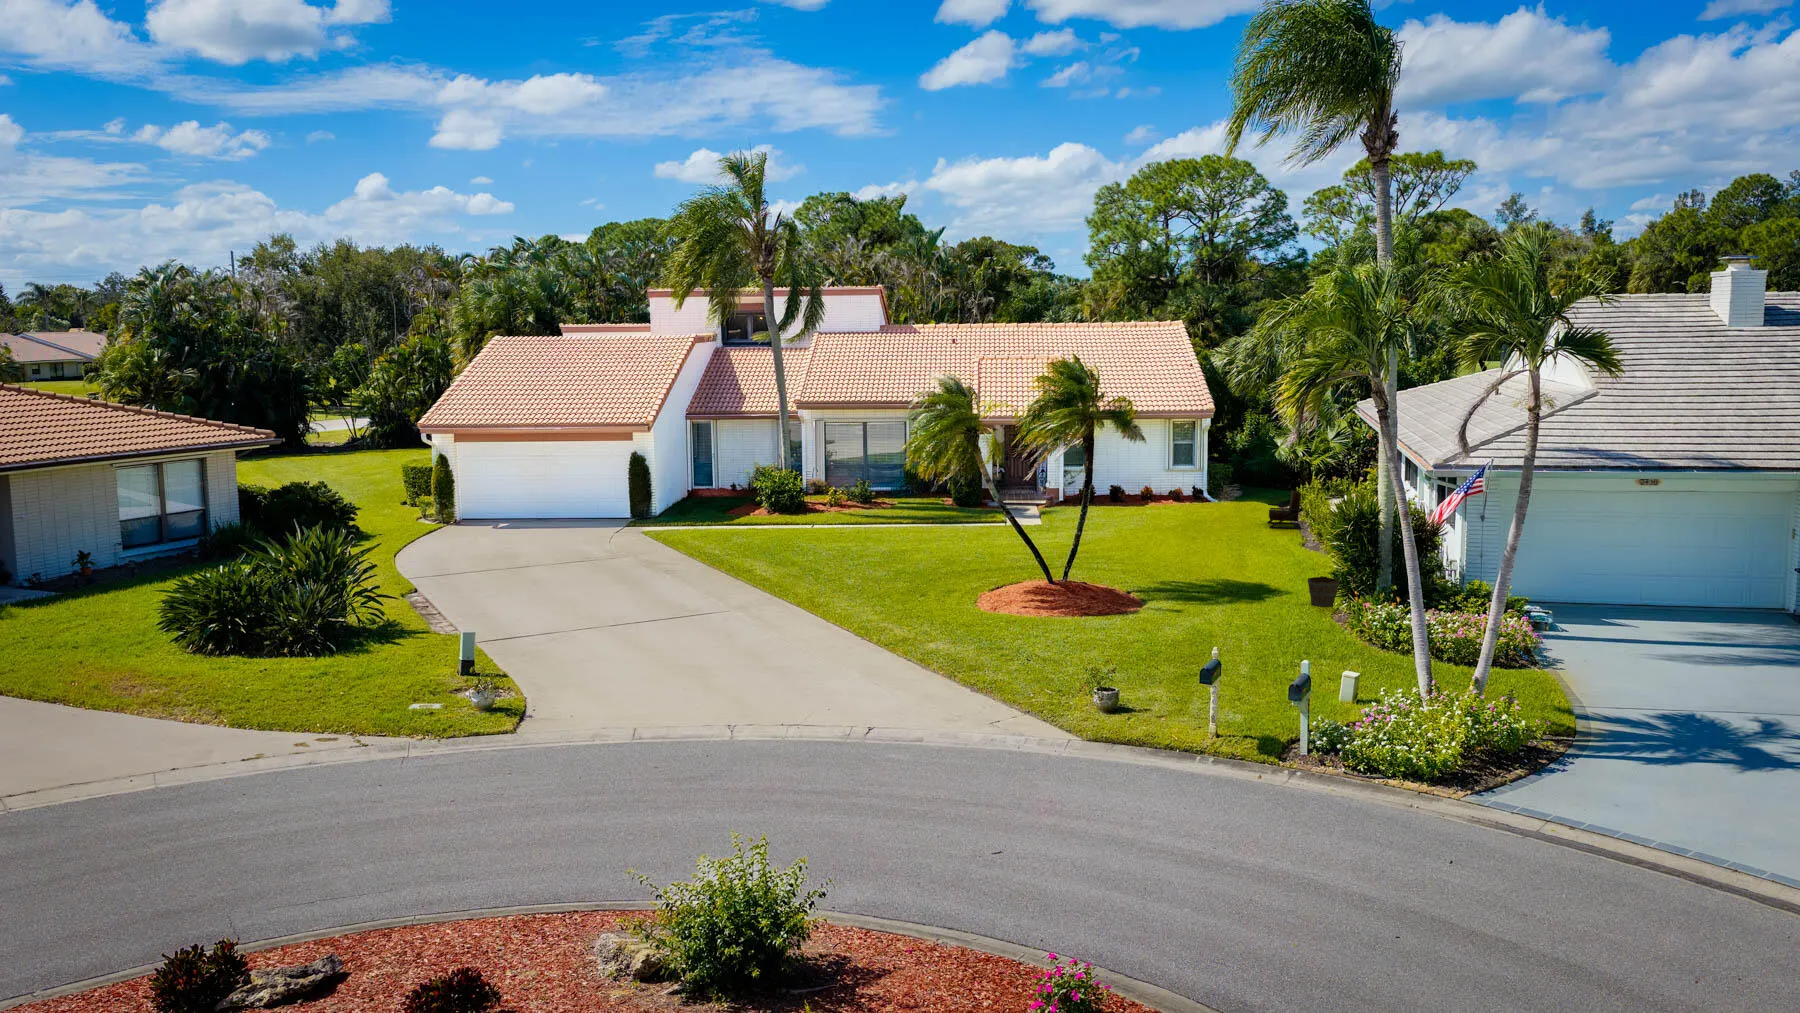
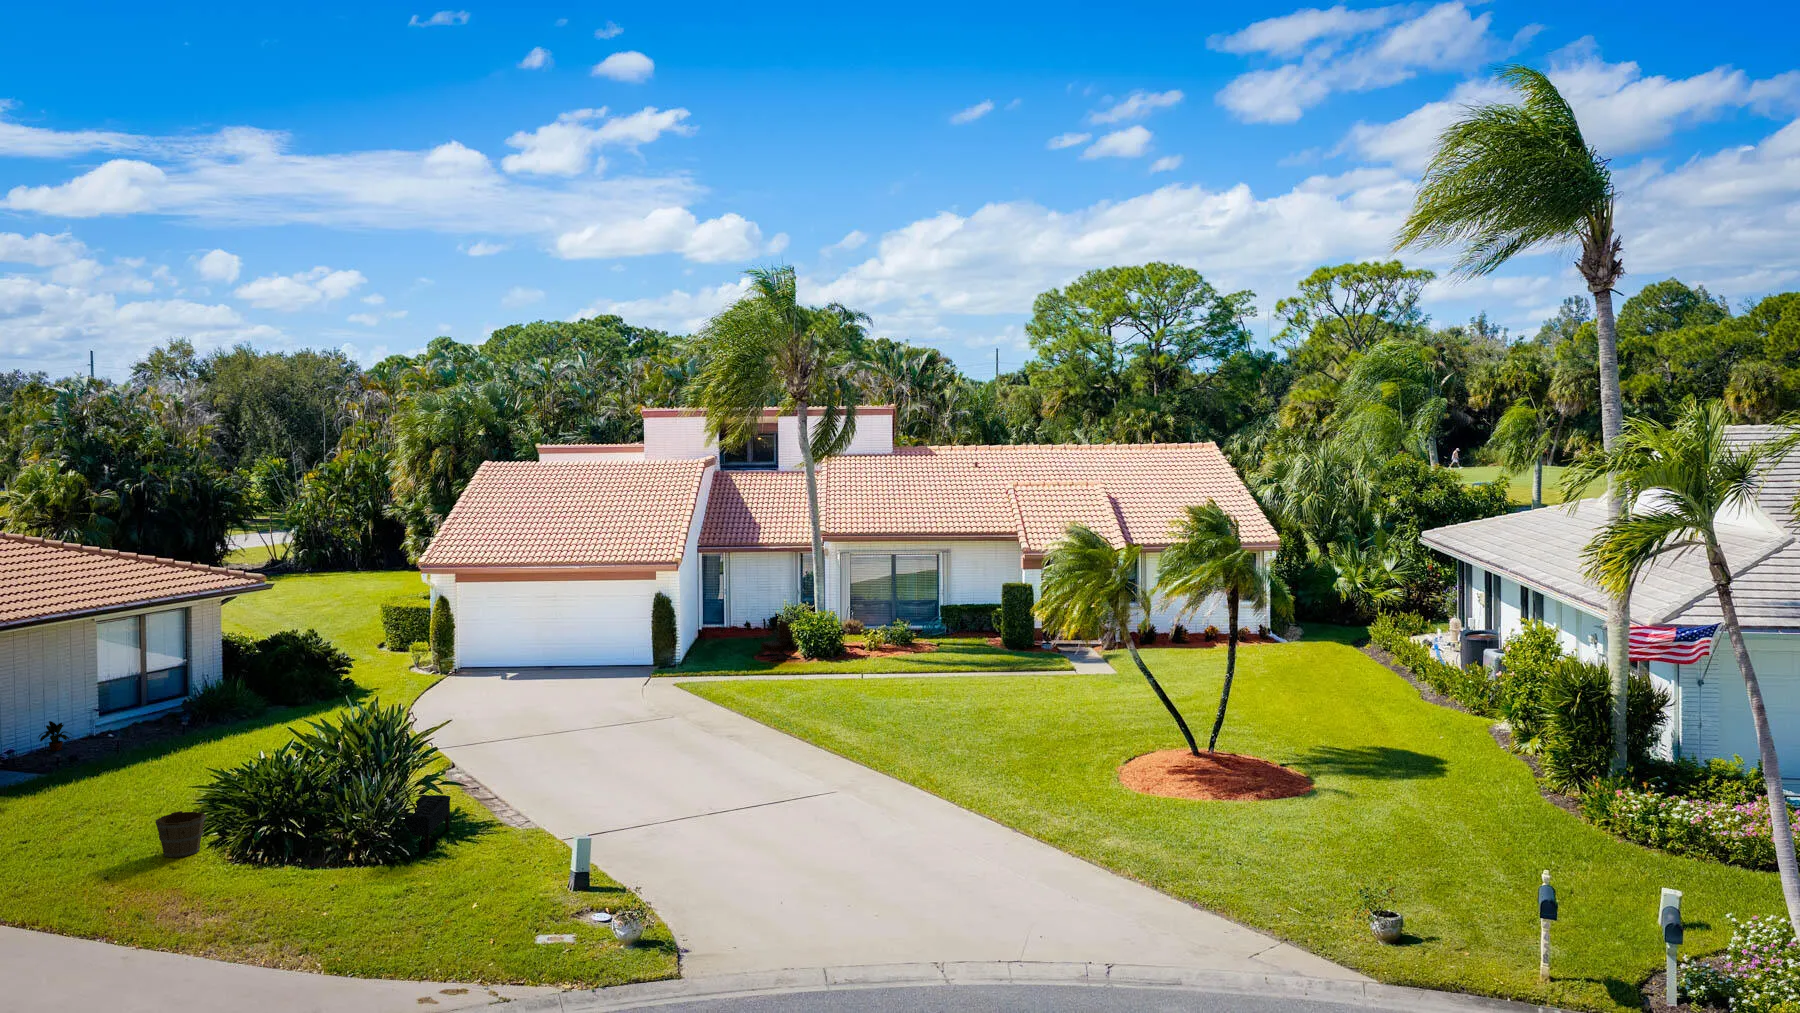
lounge chair: present [1267,490,1303,529] -> present [759,621,798,661]
wooden bucket: present [1308,576,1339,607] -> present [155,811,206,858]
bench: none [330,606,384,650] -> present [404,795,451,853]

